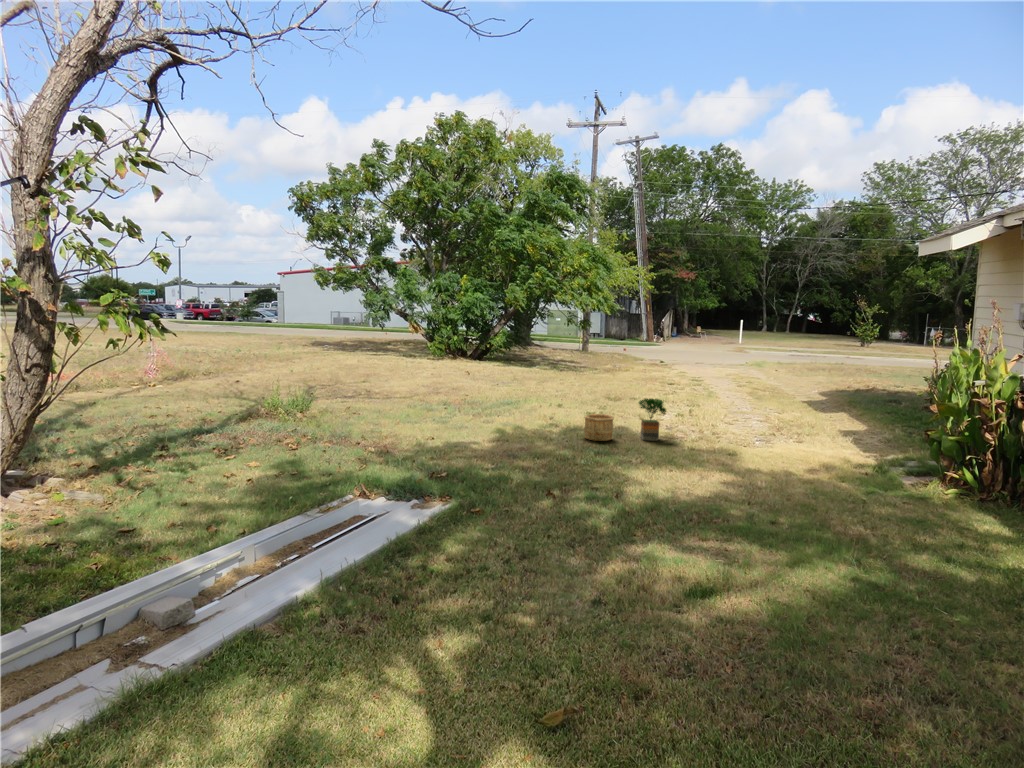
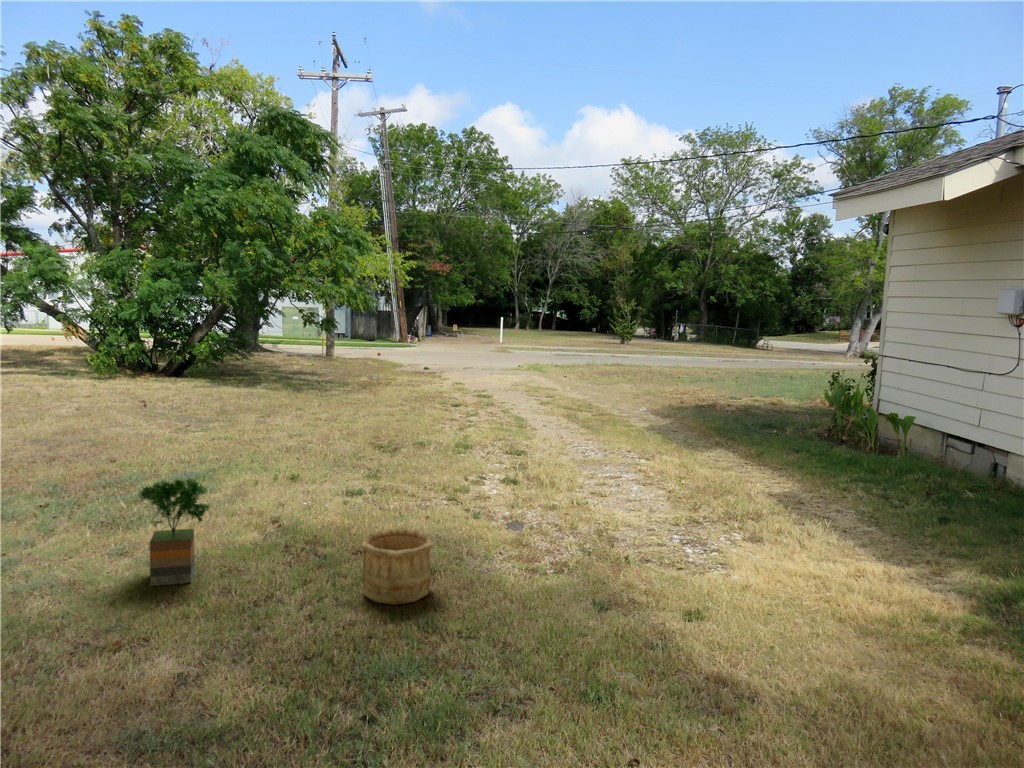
potted tree: present [639,398,666,441] -> present [138,479,210,586]

